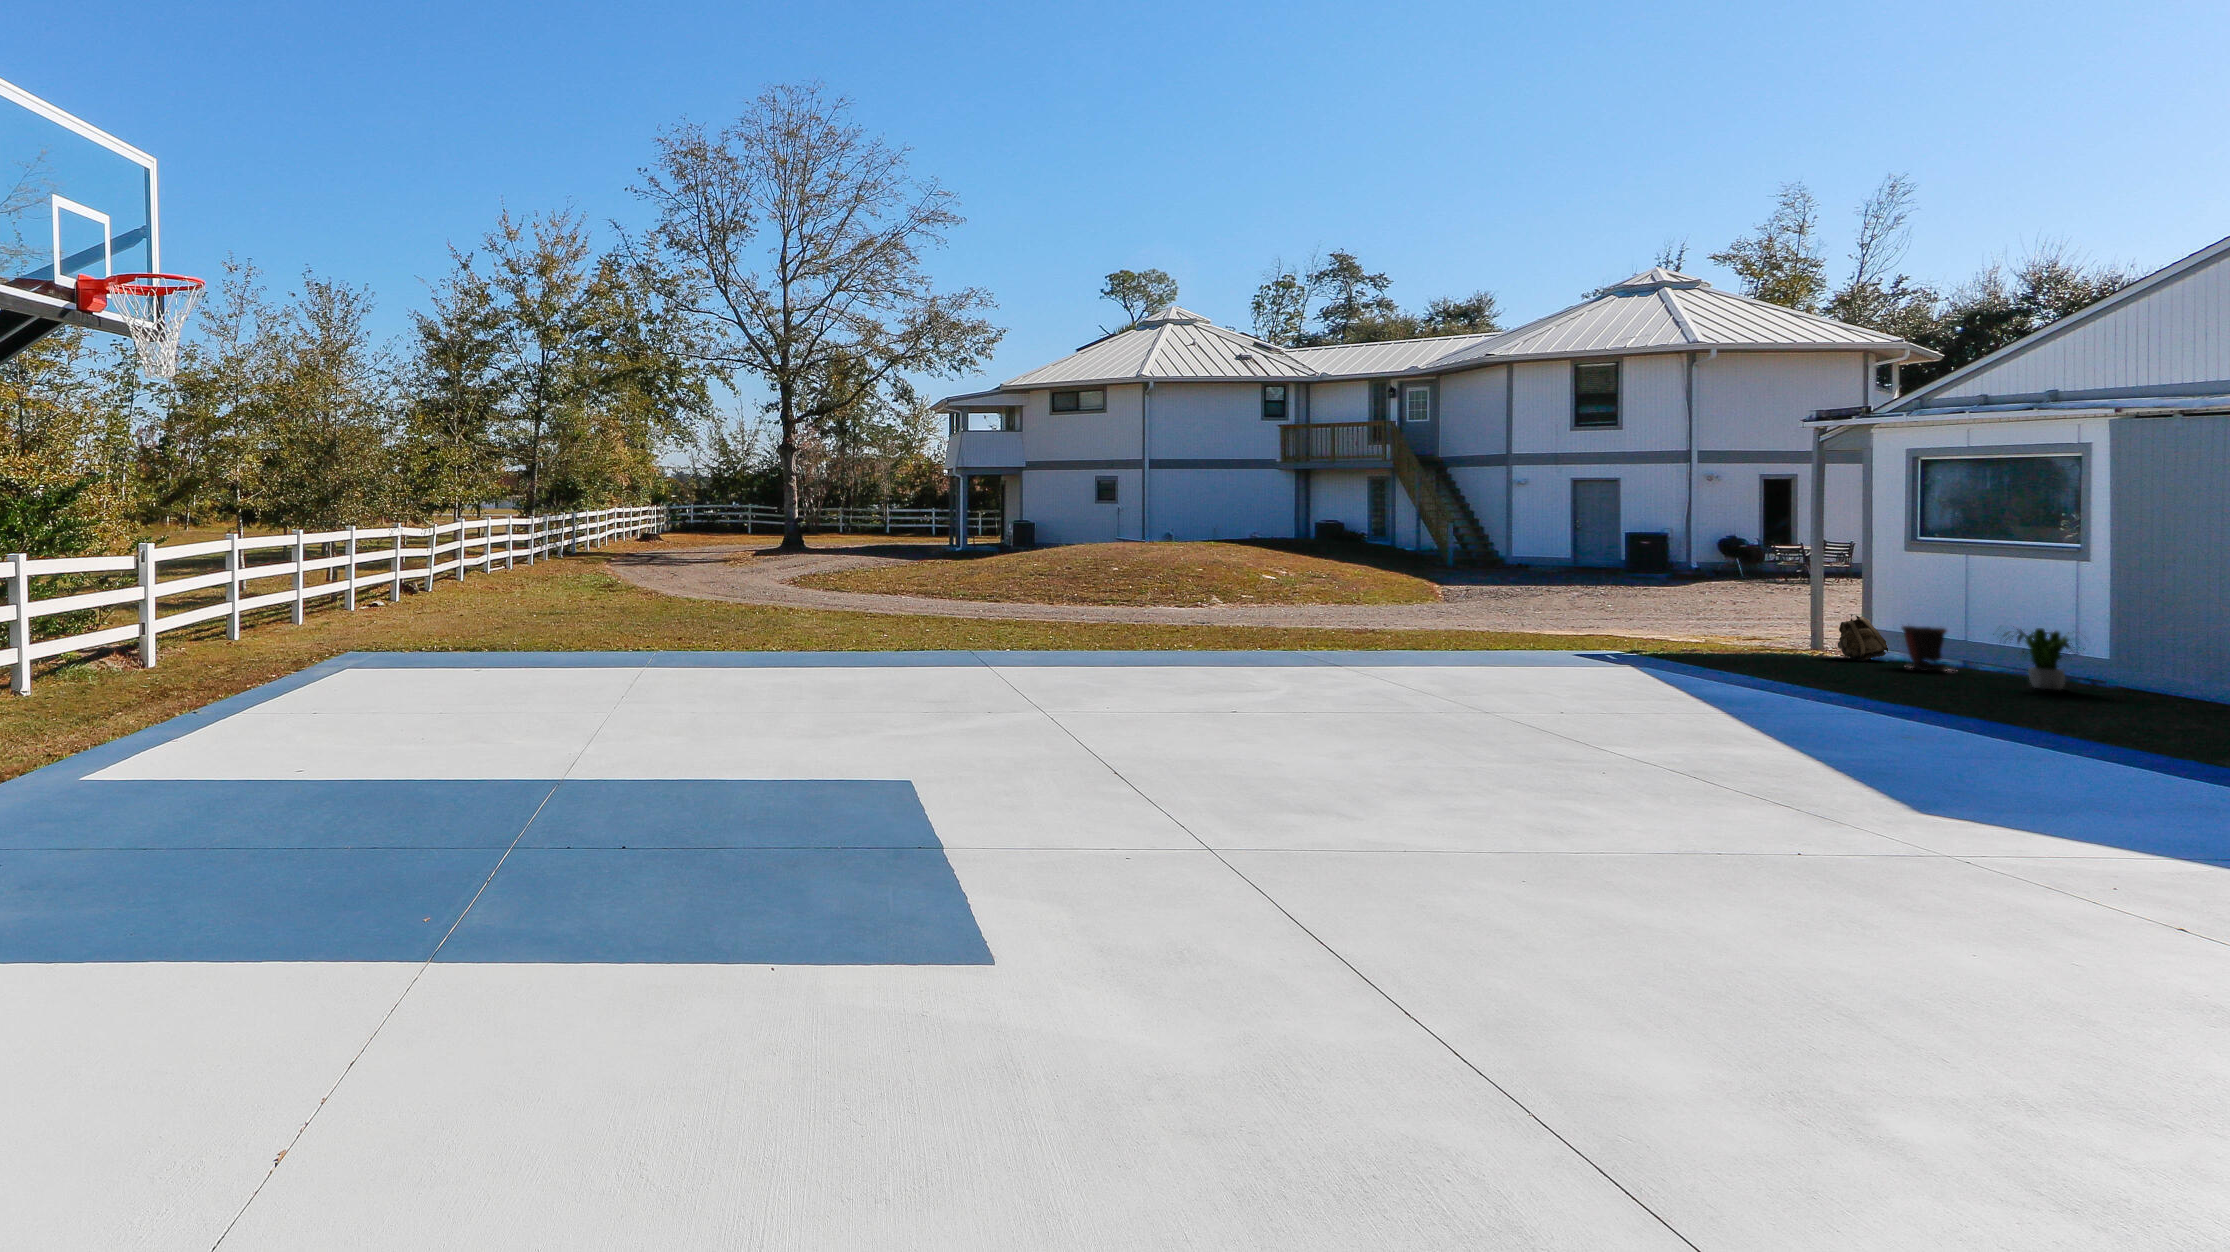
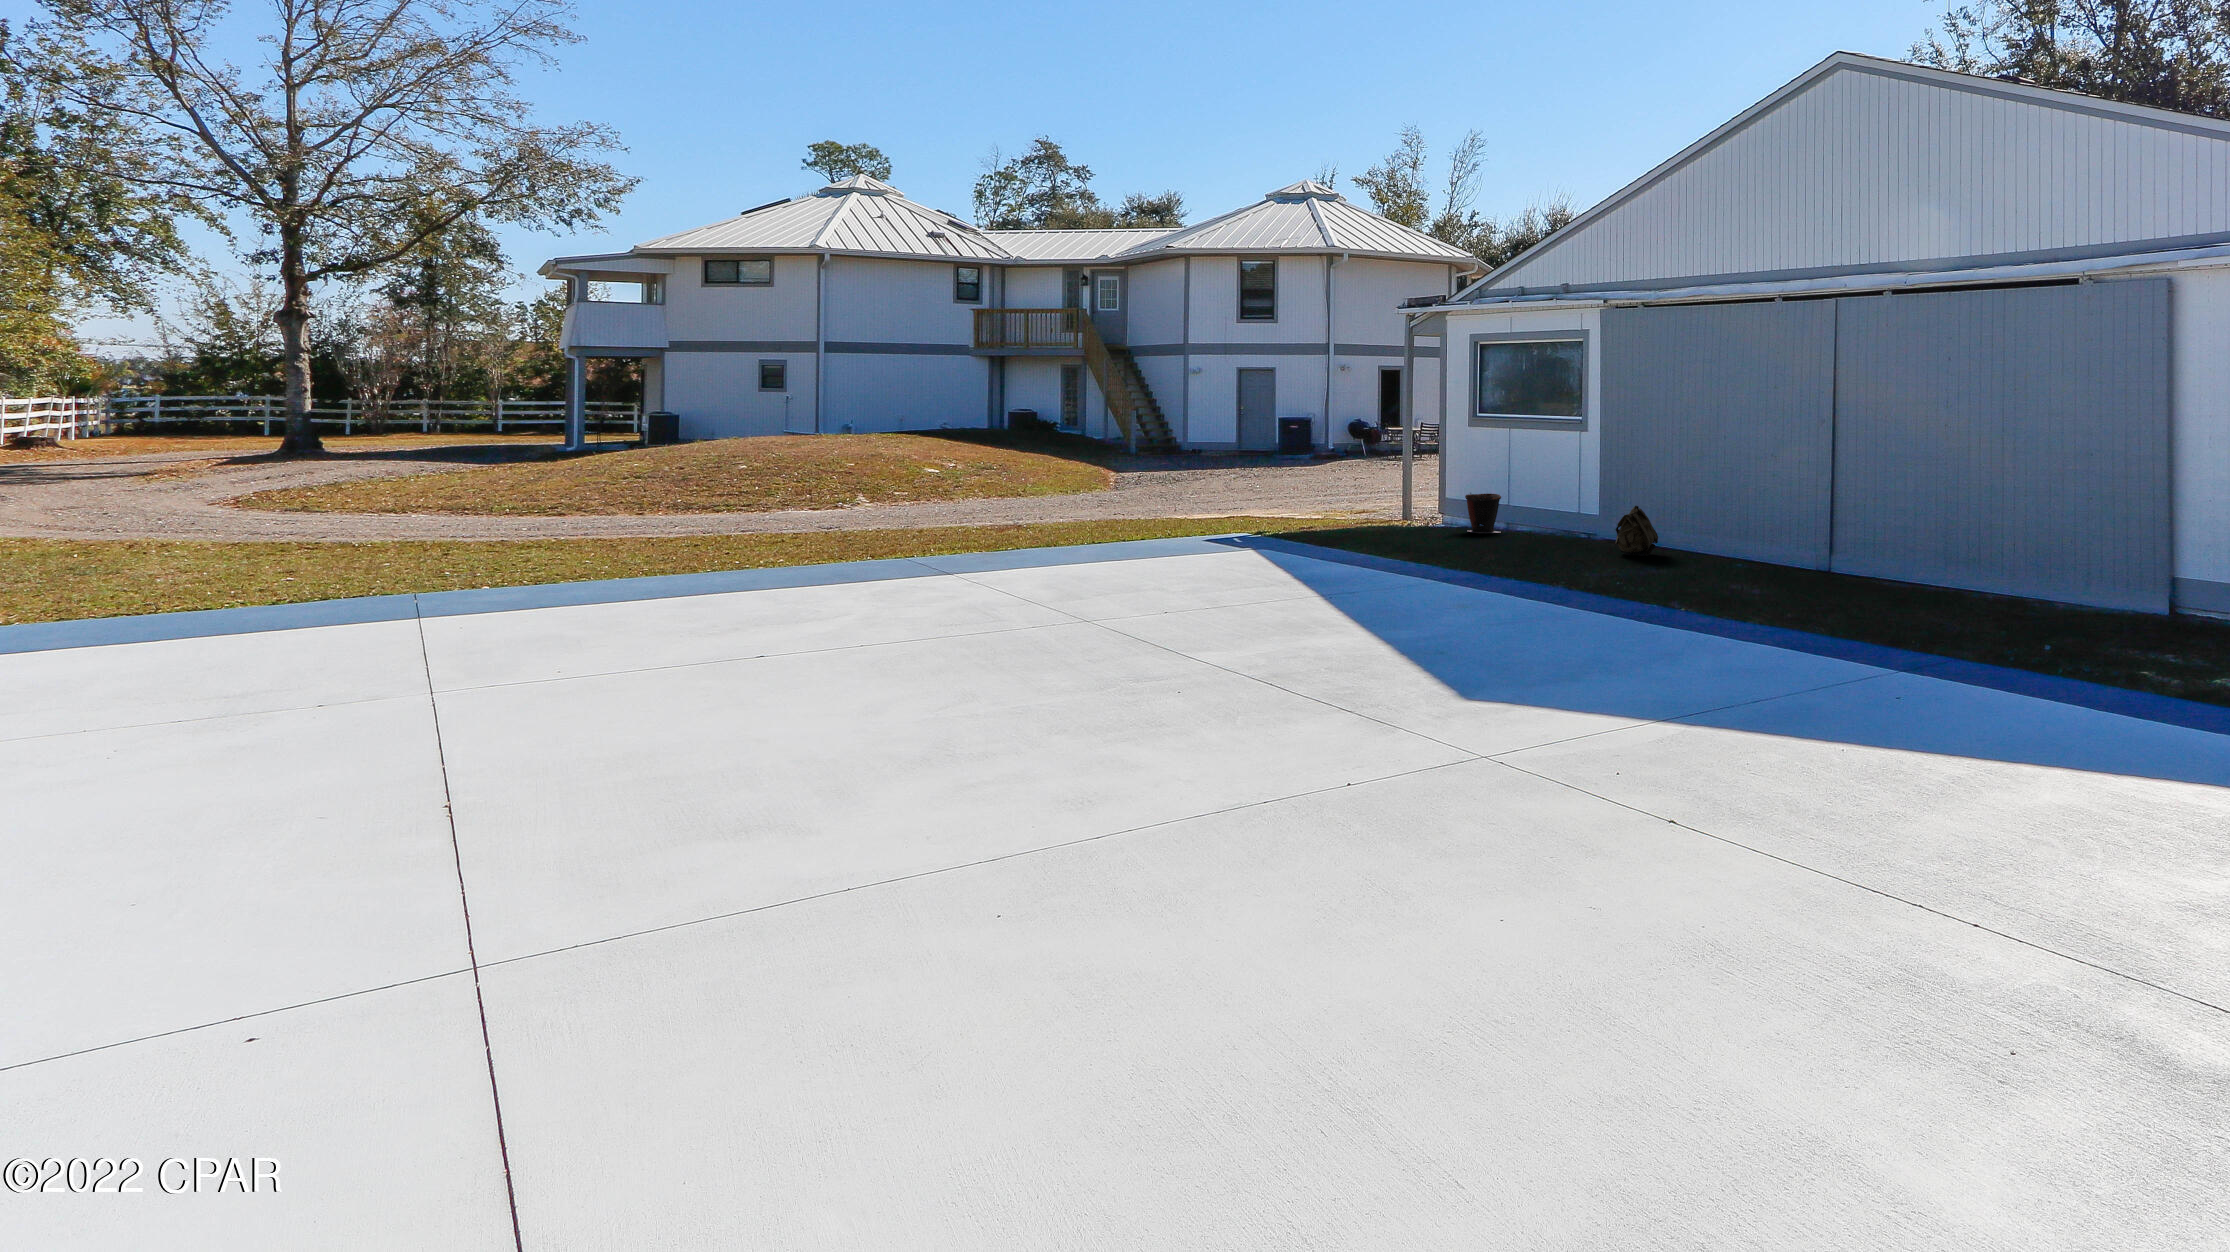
backpack: present [1838,614,1888,661] -> present [1615,506,1658,556]
potted plant: present [1993,626,2085,690] -> none [1528,492,1595,546]

